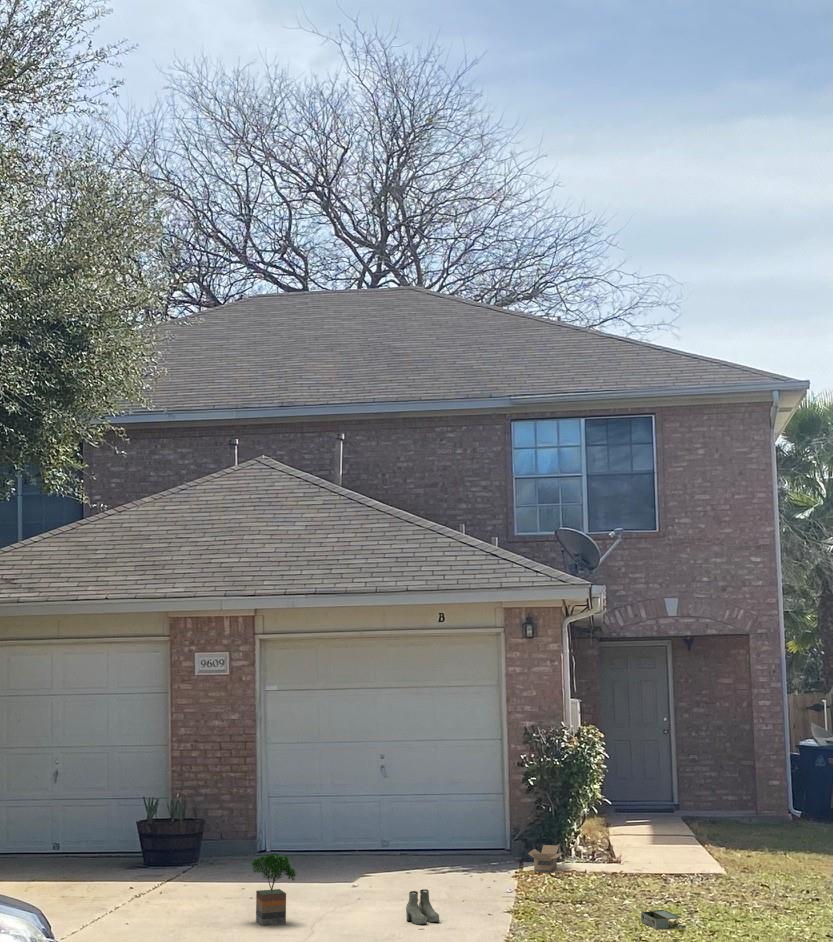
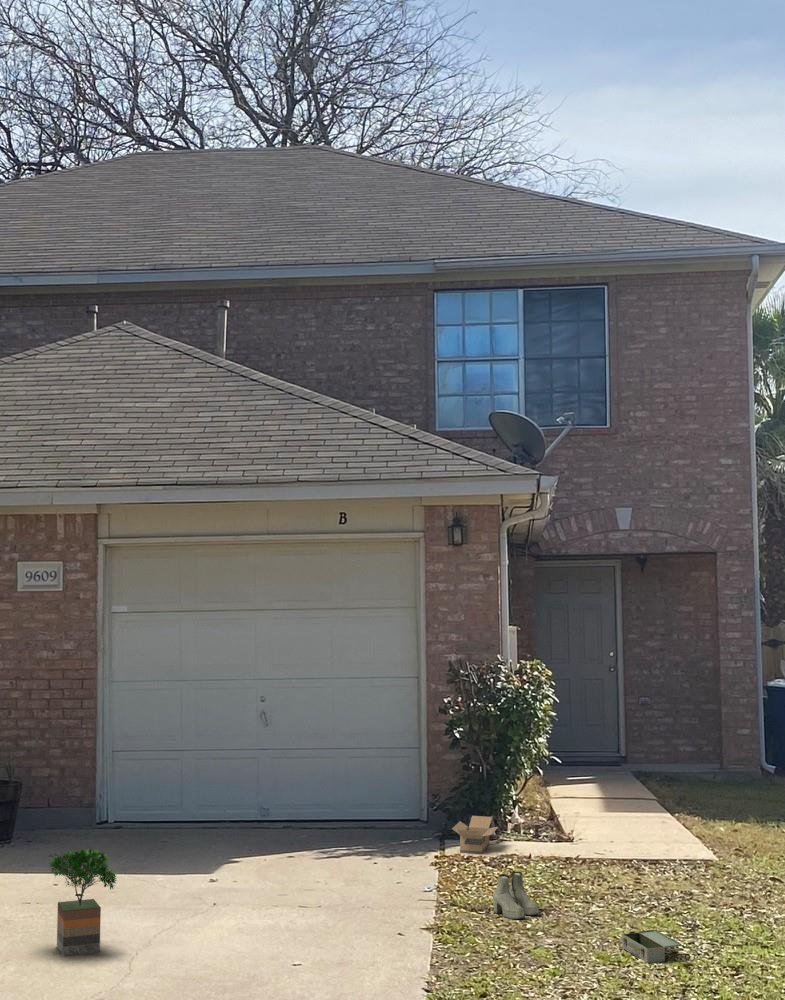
boots: present [406,889,439,925] -> present [493,871,539,919]

